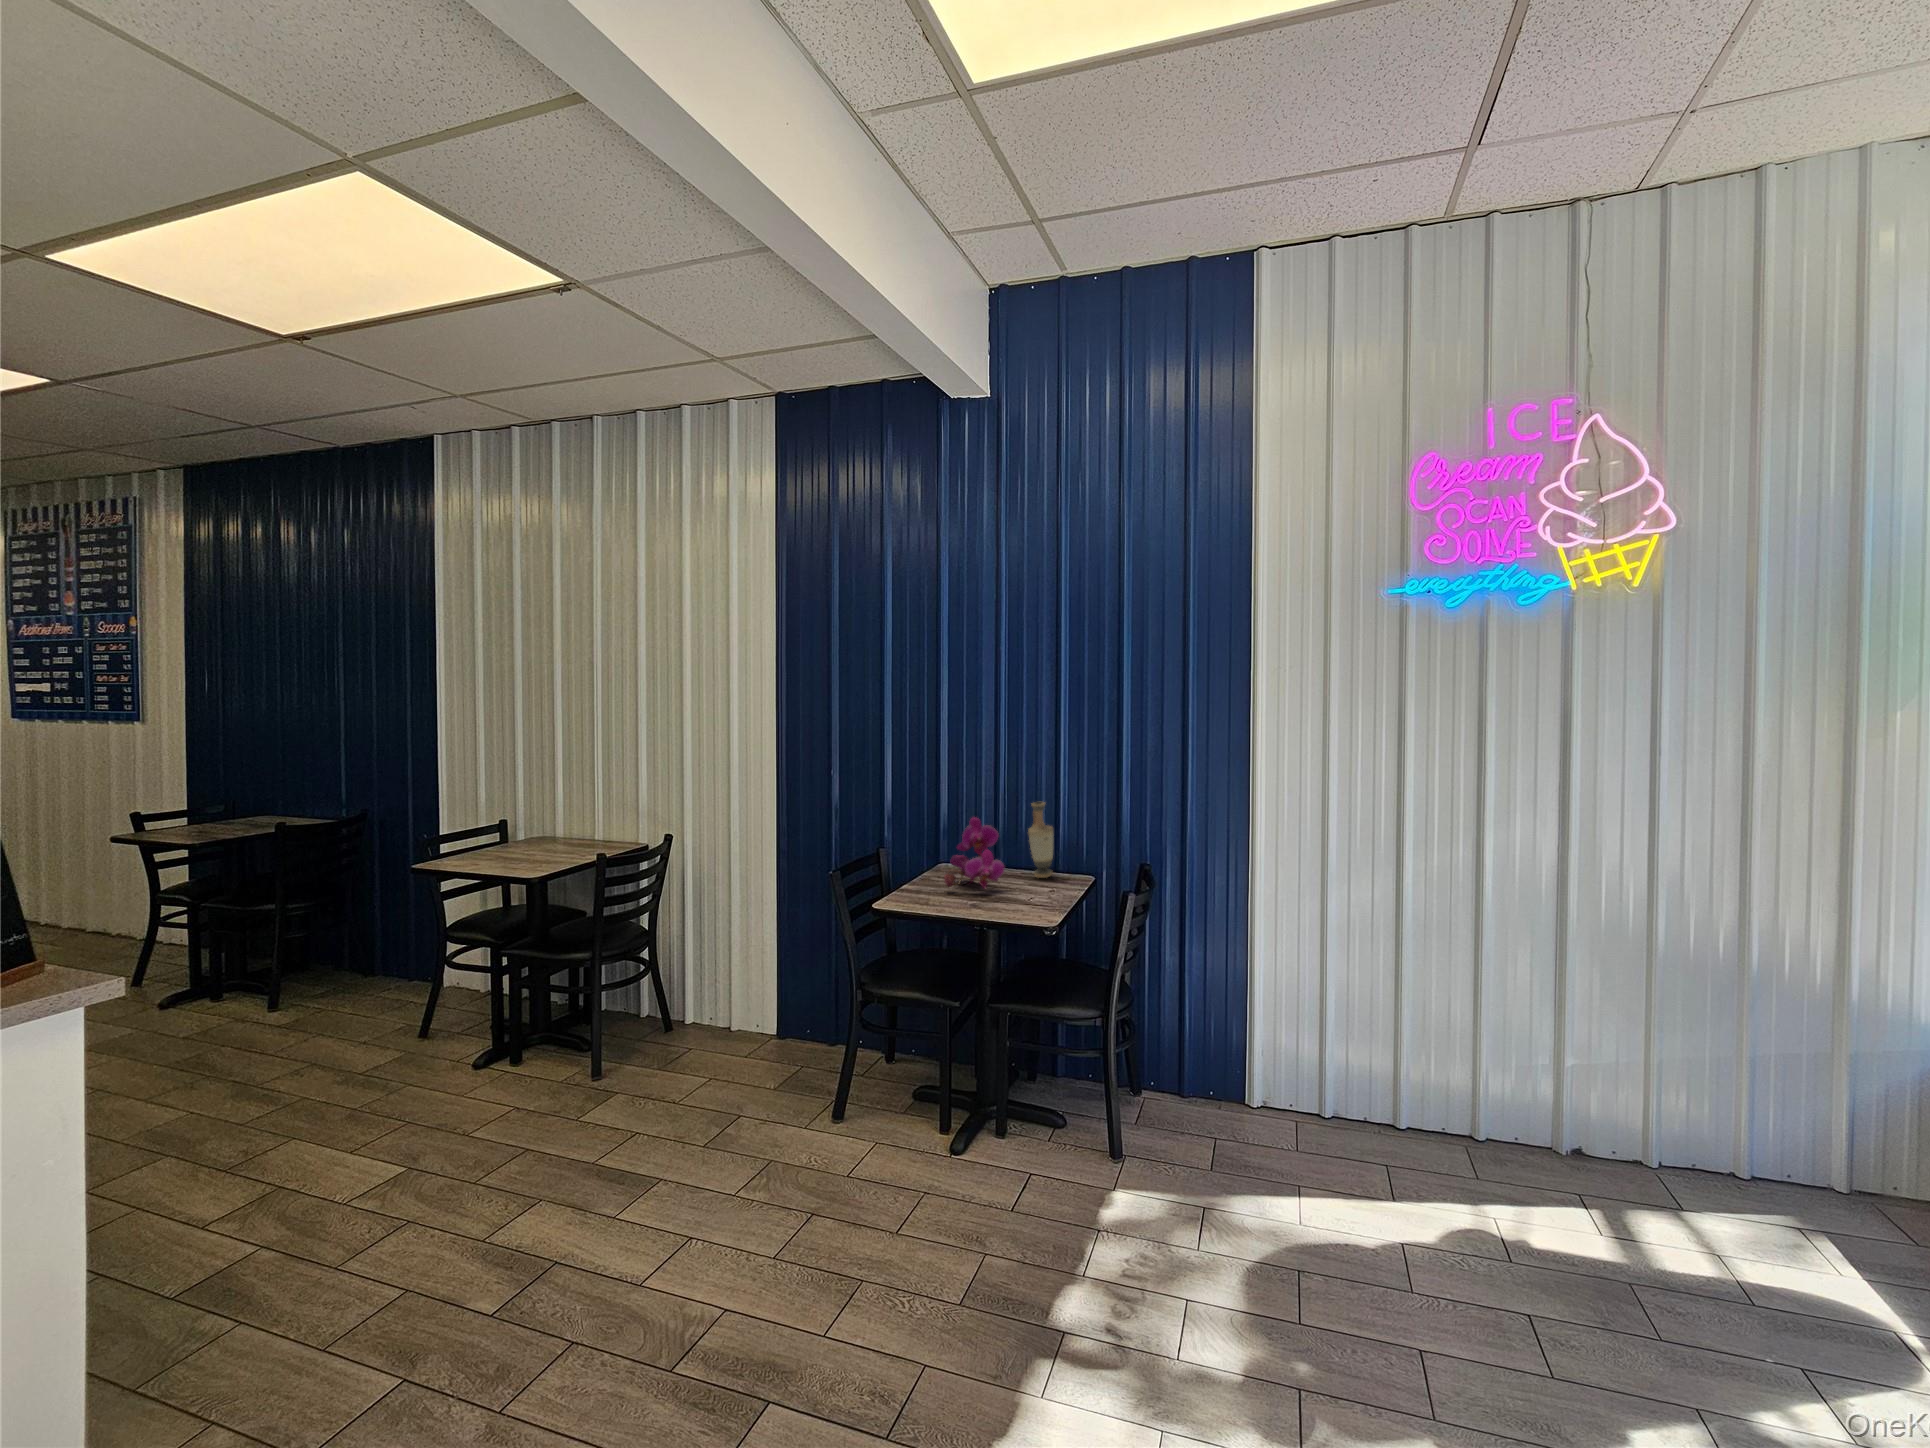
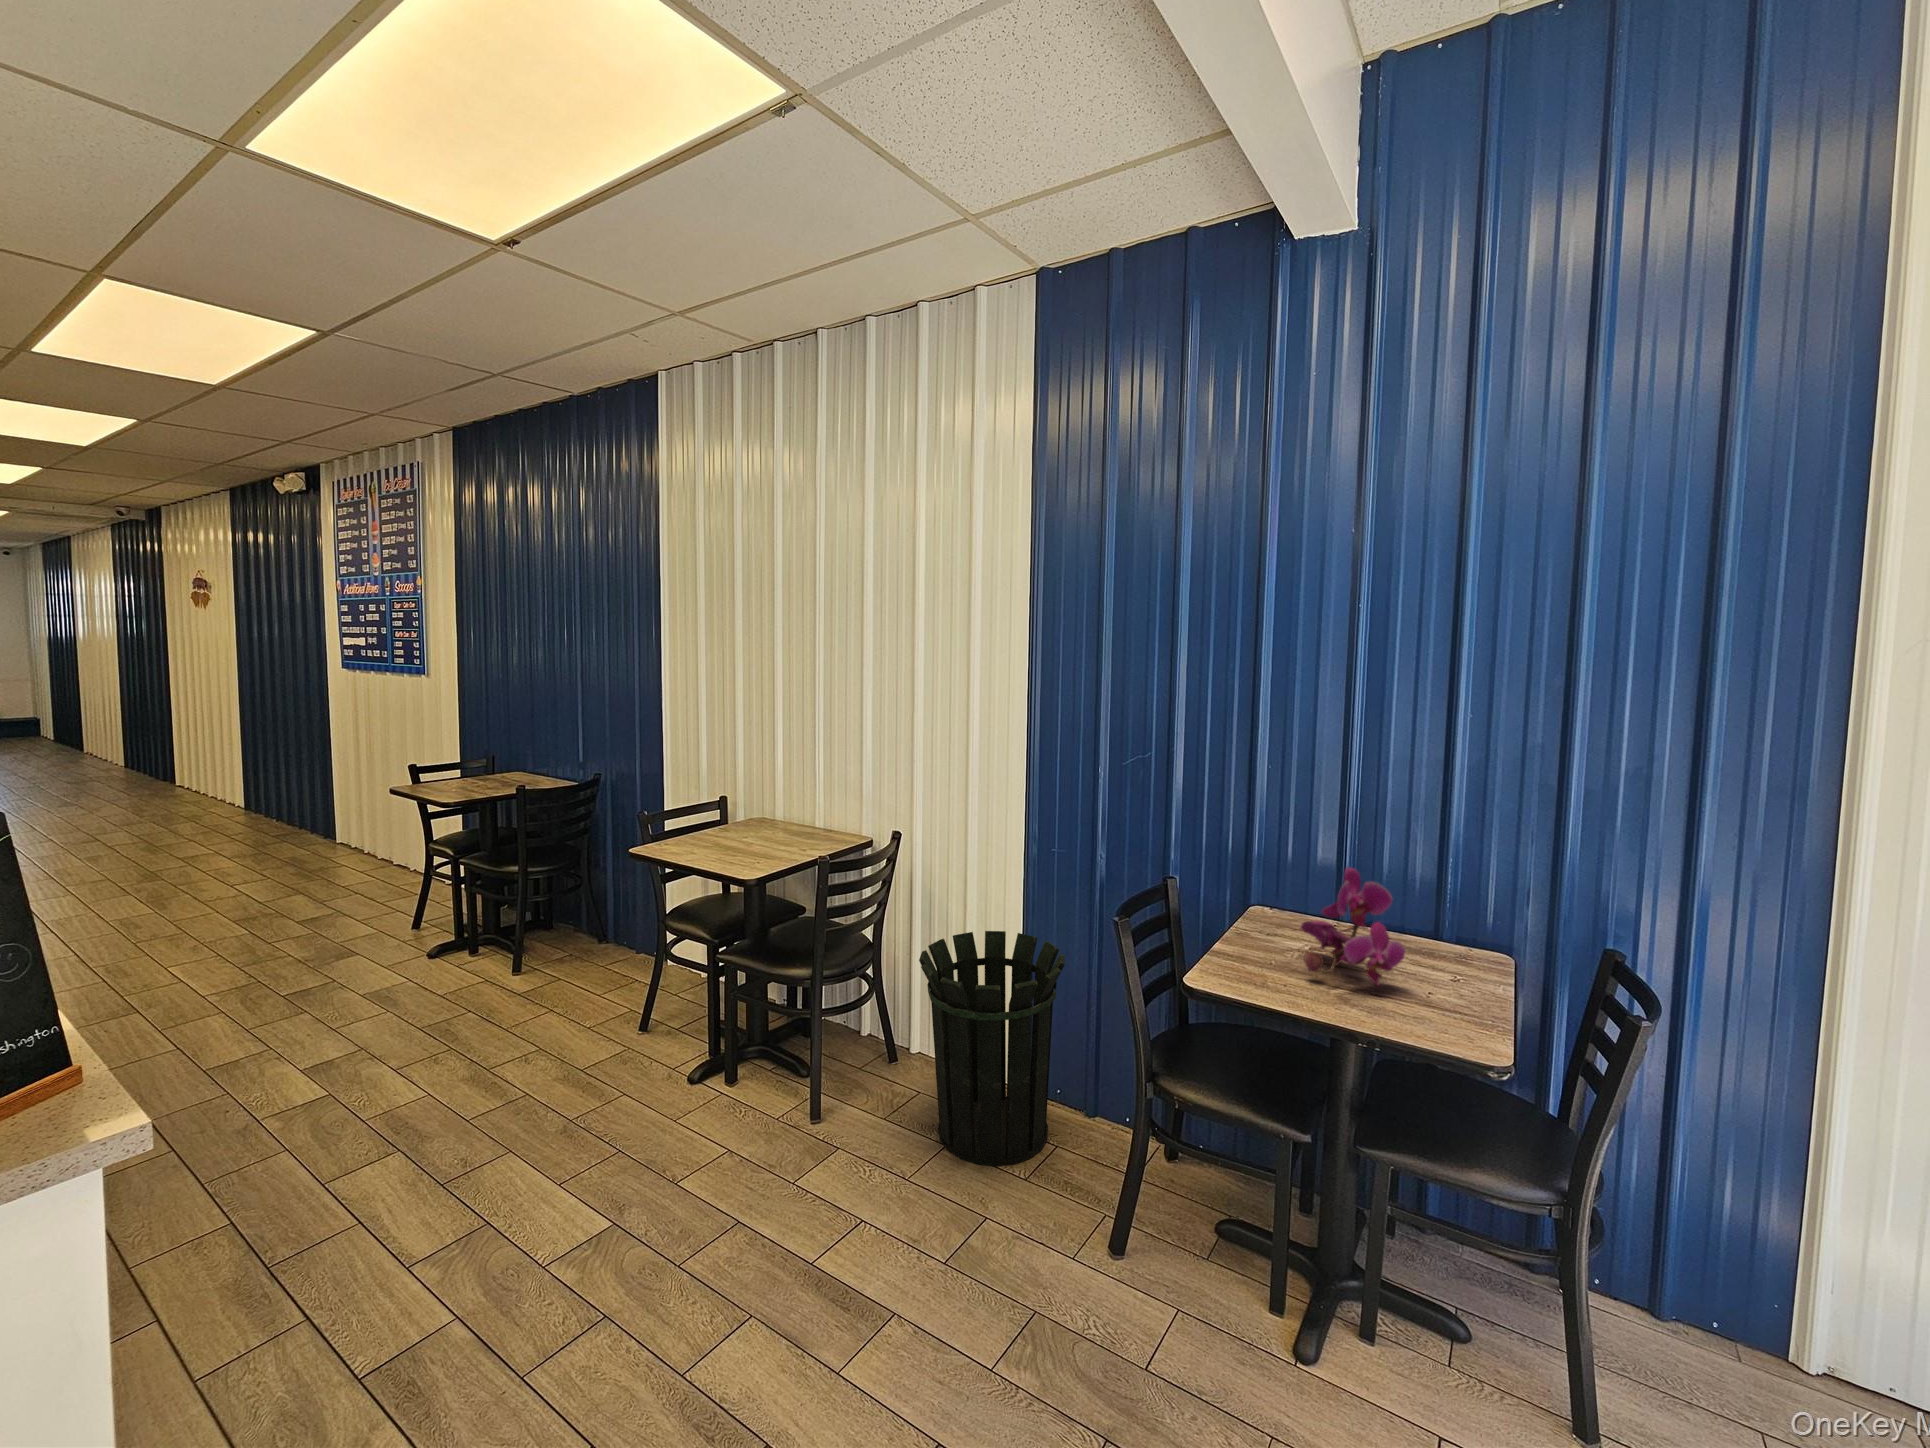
vase: present [1028,802,1054,878] -> none [1429,848,1474,967]
waste bin: none [686,907,807,1085] -> present [919,931,1065,1167]

